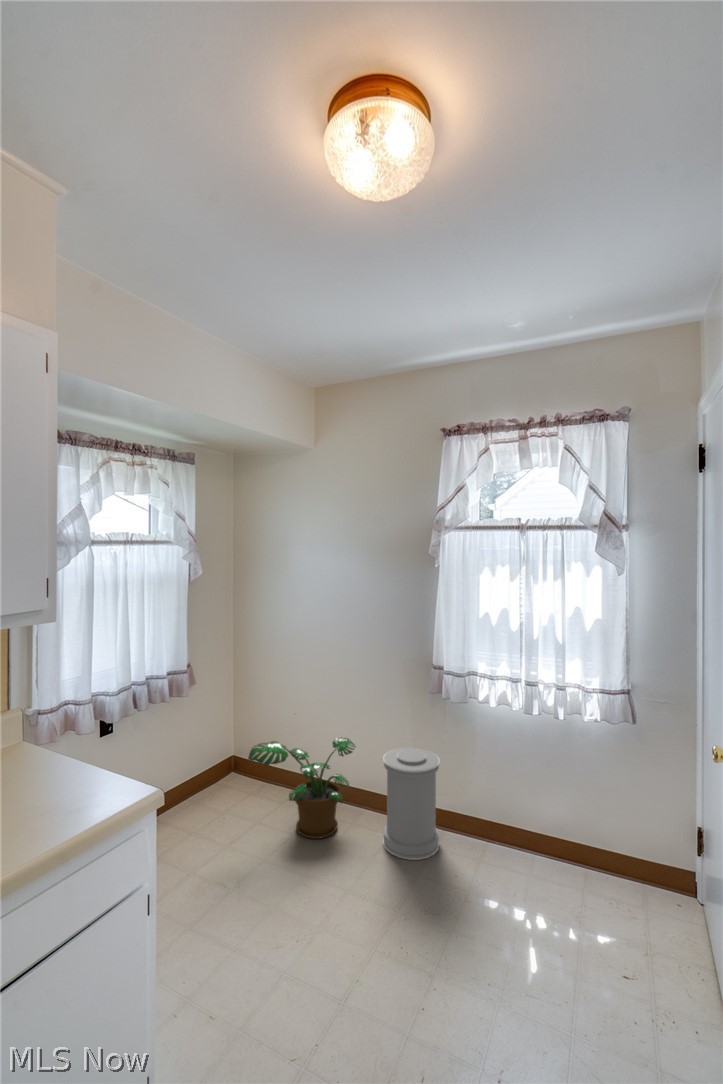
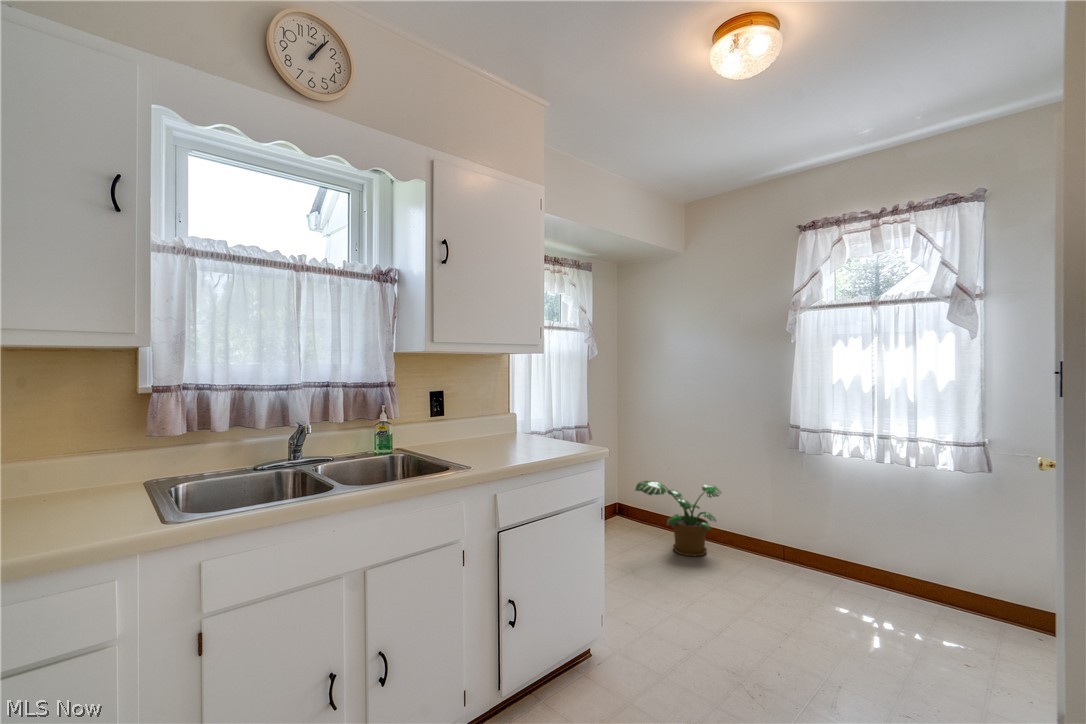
trash can: present [383,748,440,860] -> none [745,494,797,578]

